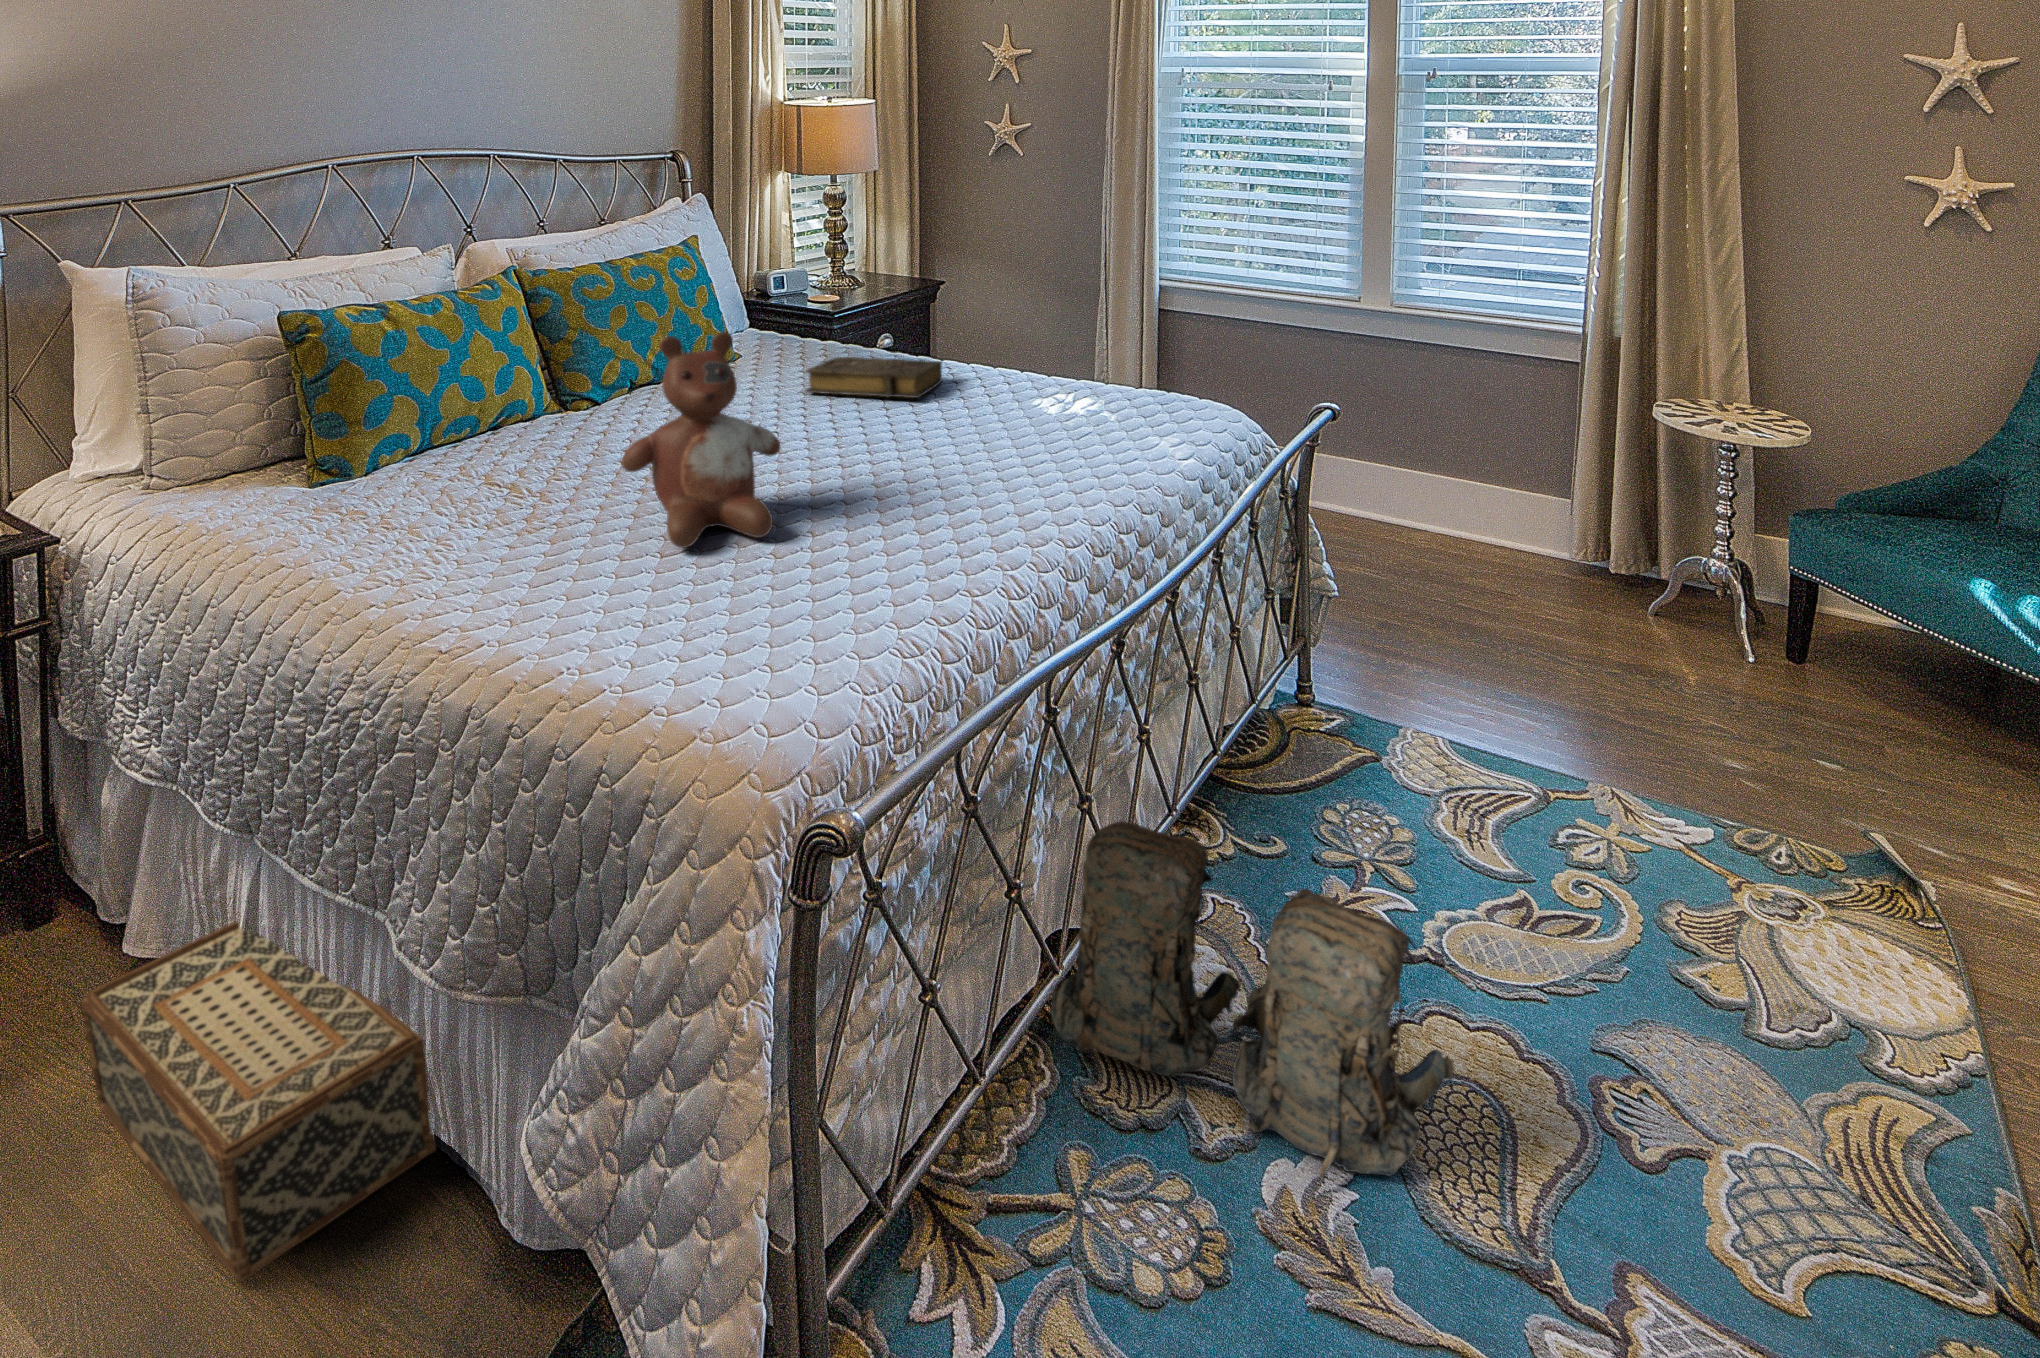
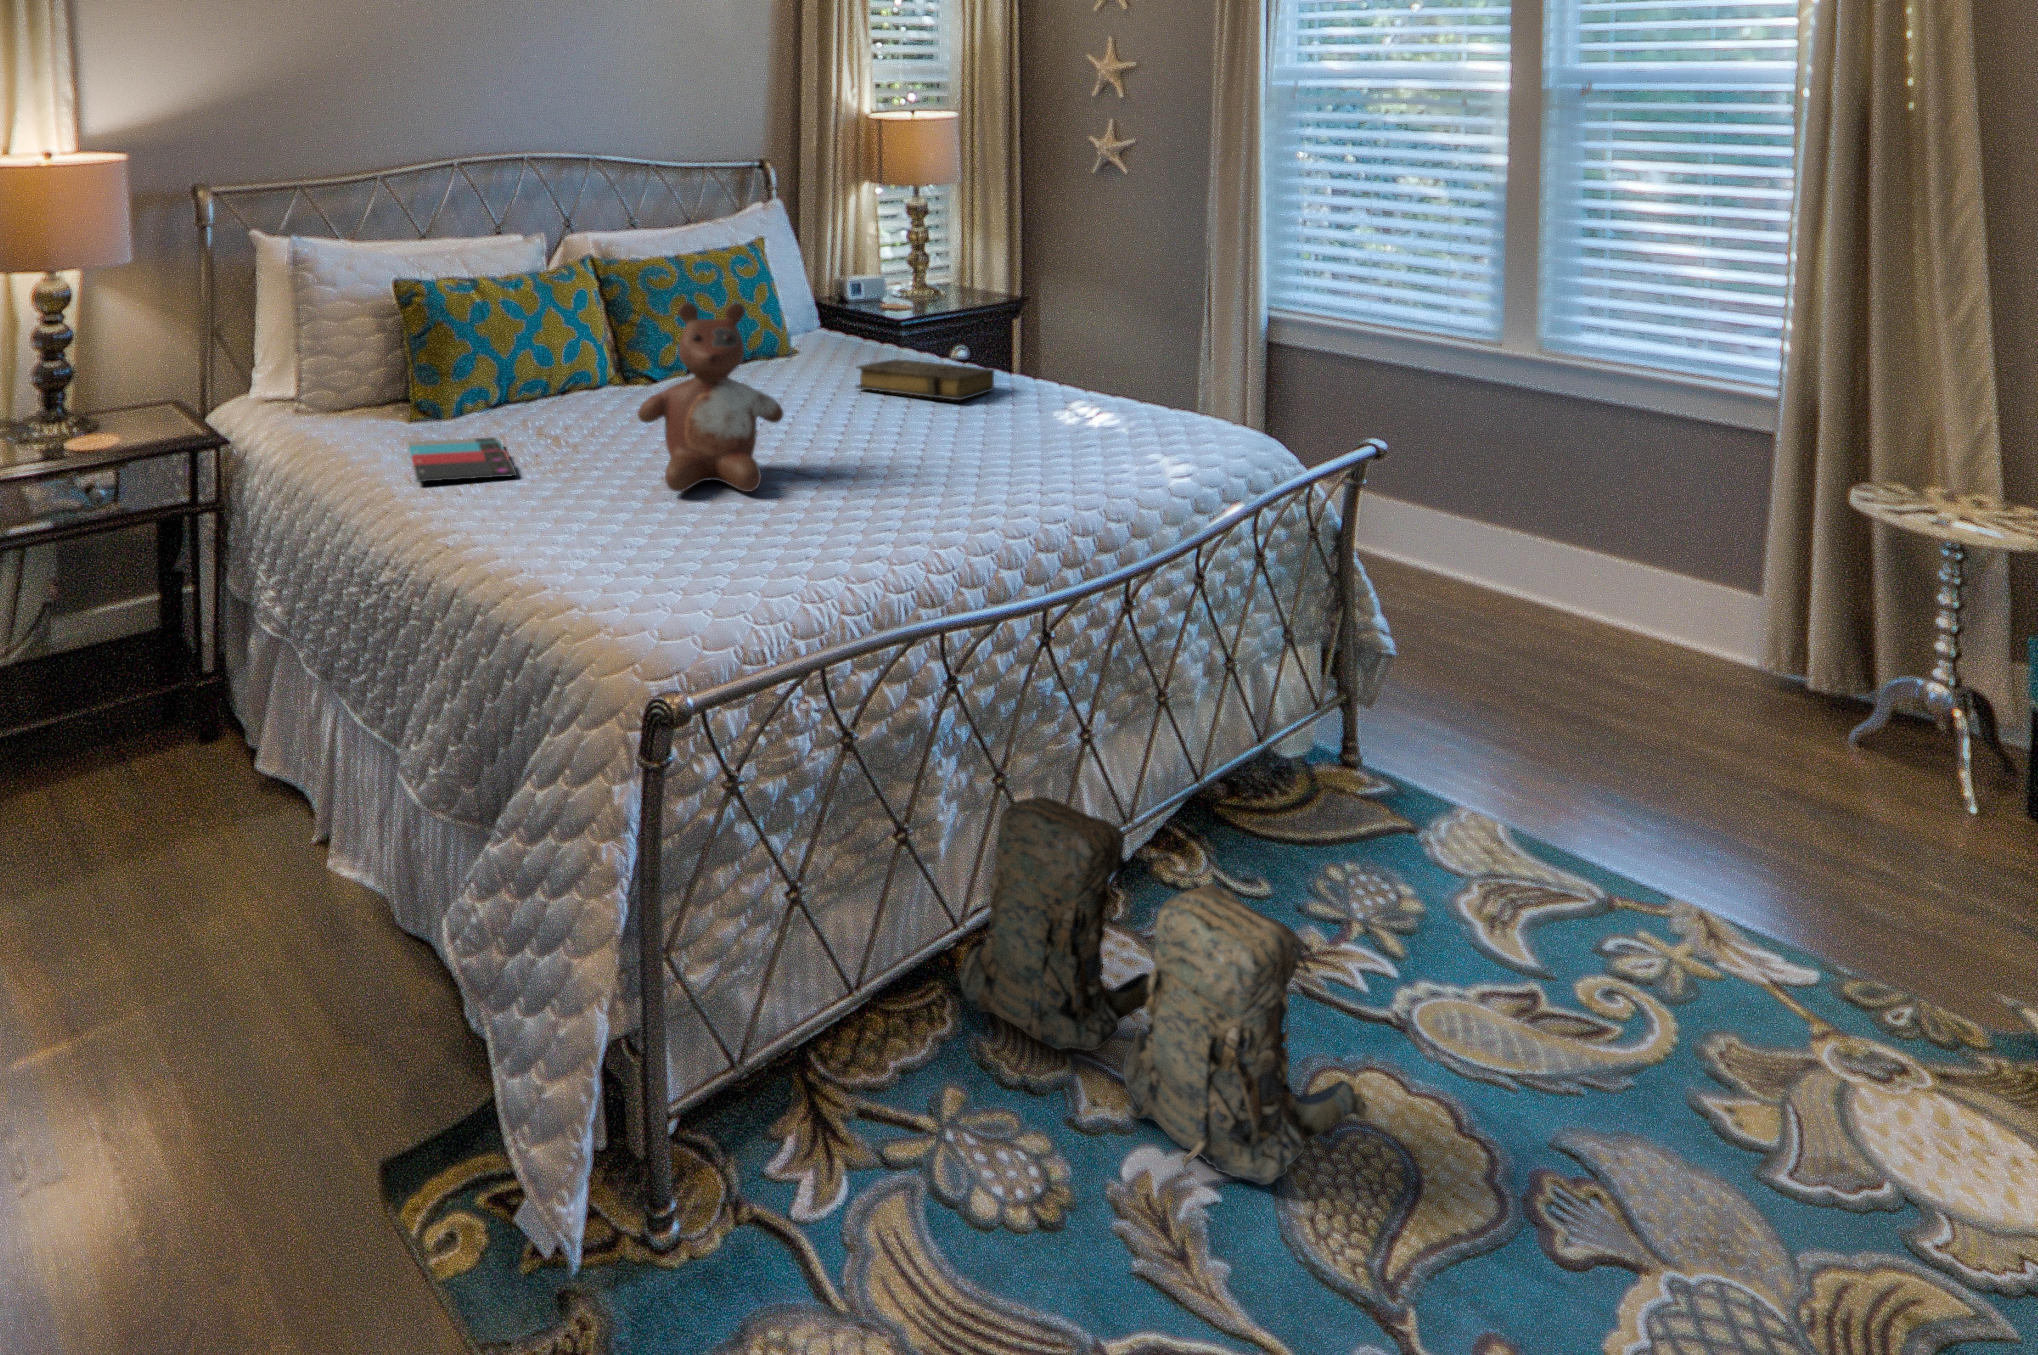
smartphone: none [329,496,486,572] -> present [407,437,517,482]
woven basket: present [82,921,436,1281] -> none [168,757,406,1023]

